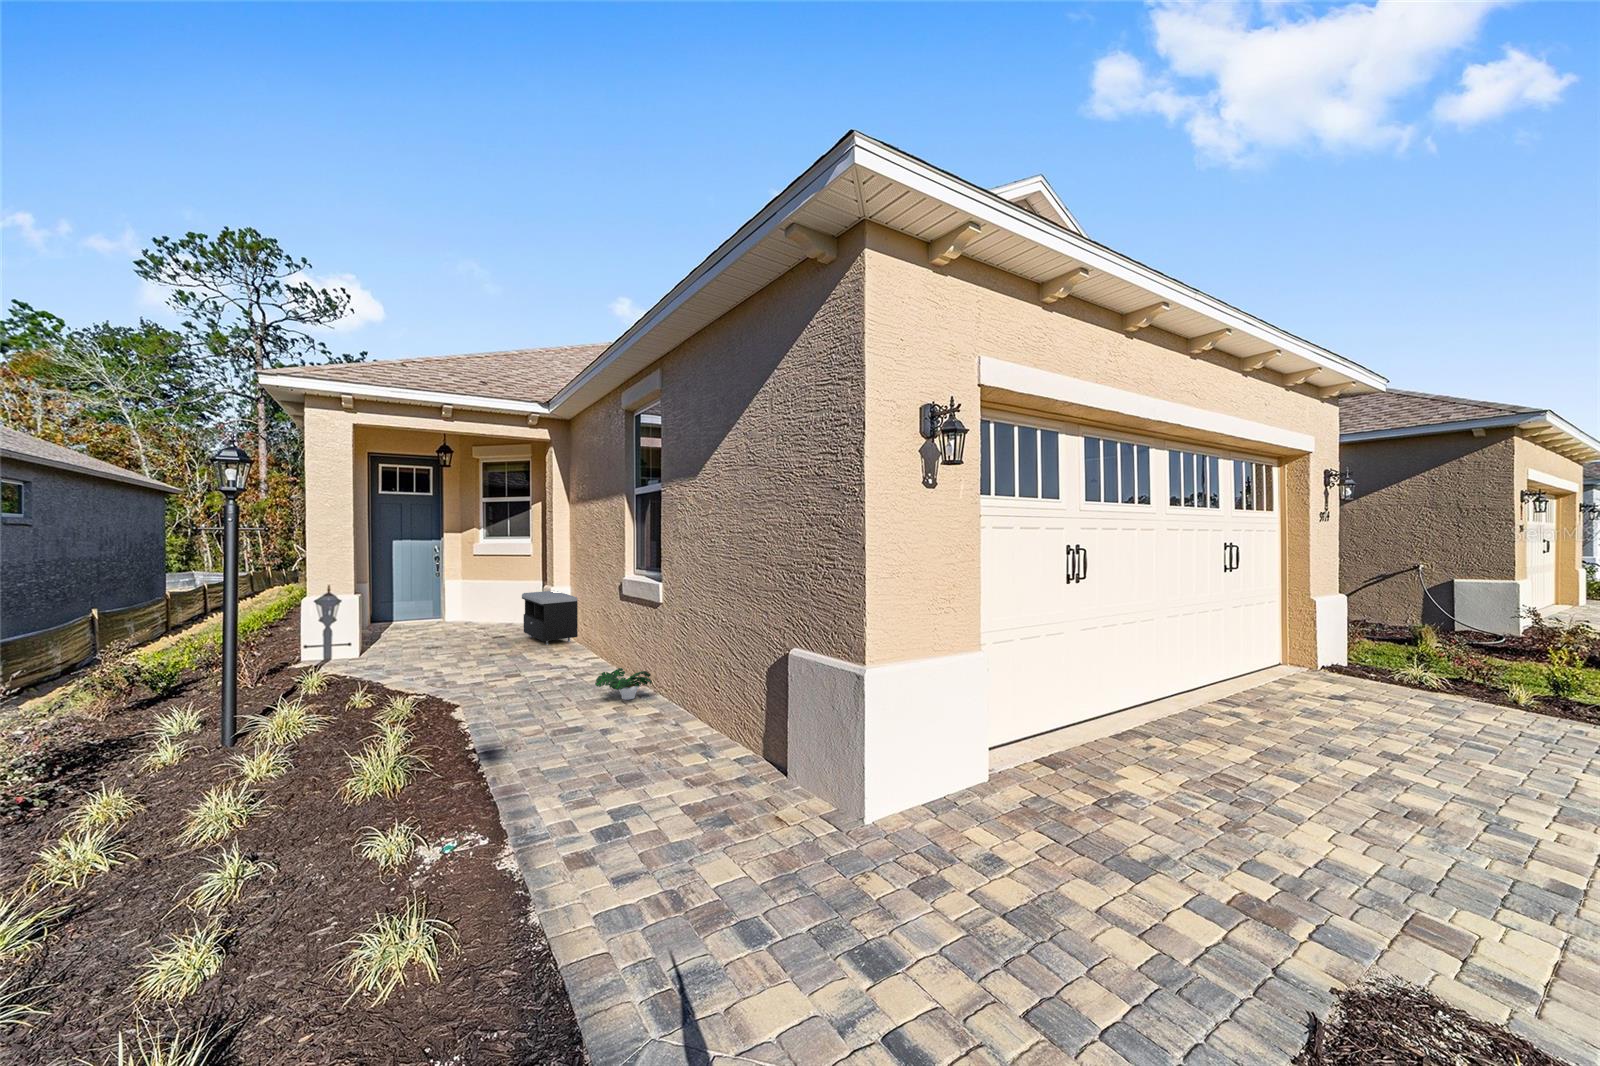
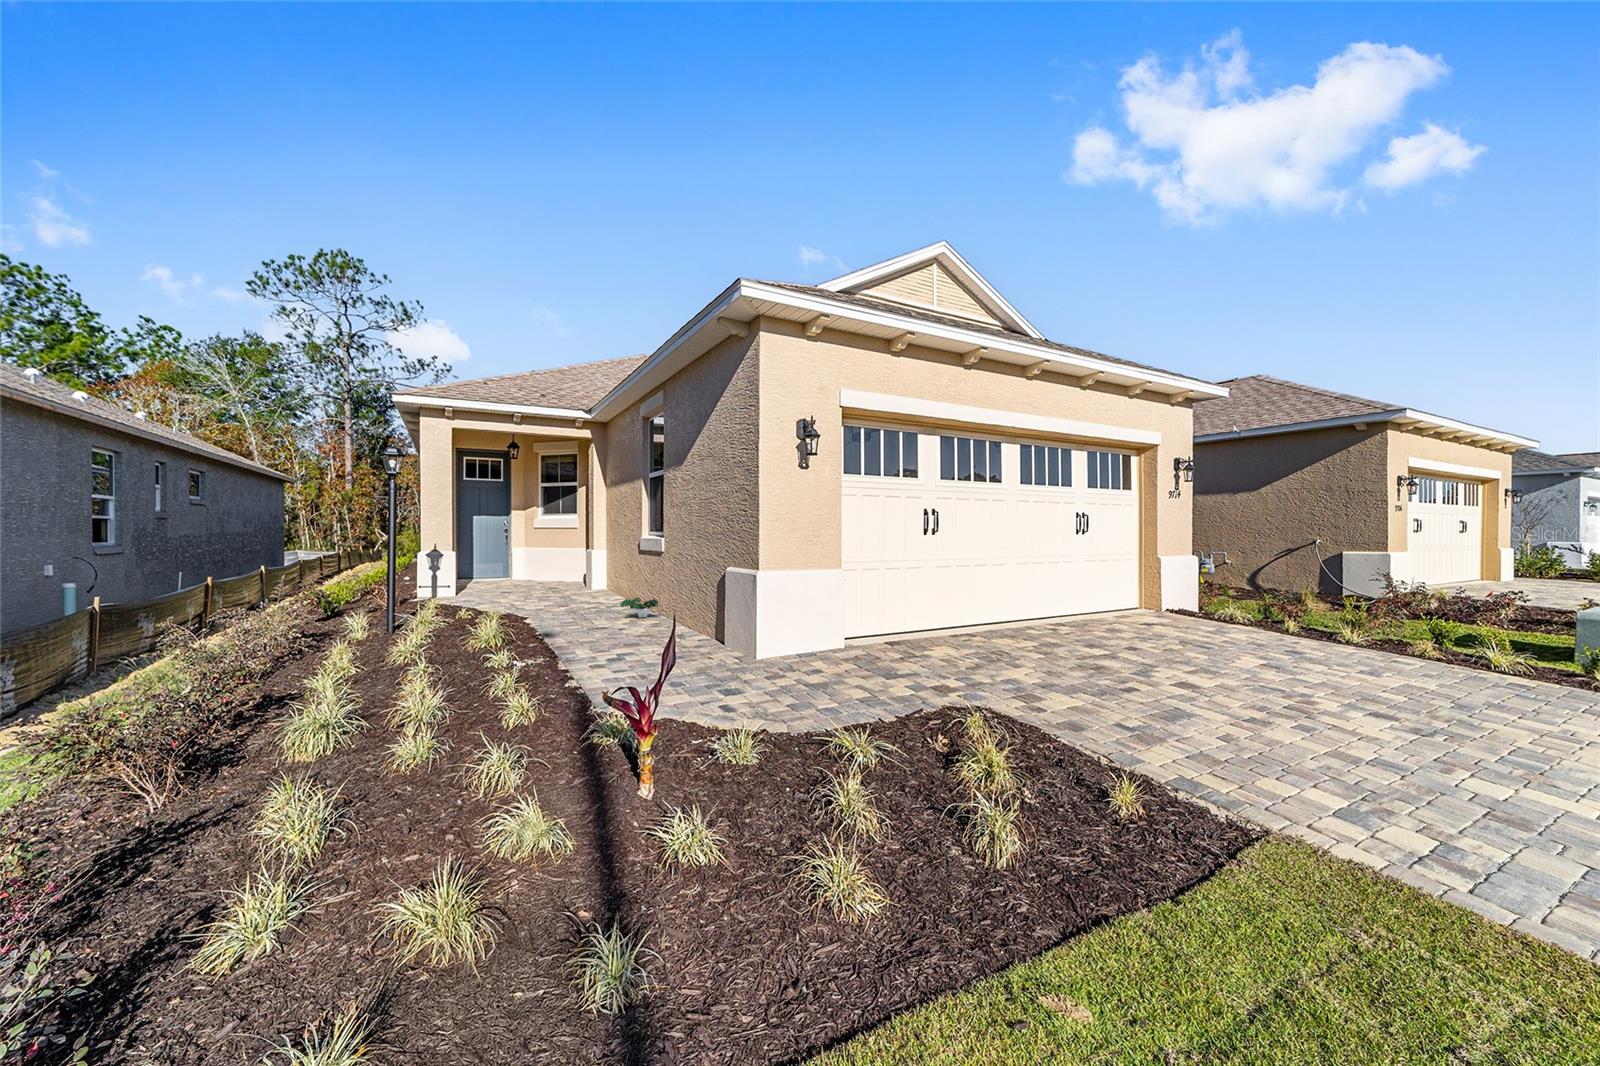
storage bench: present [522,591,578,645] -> none [570,554,611,592]

